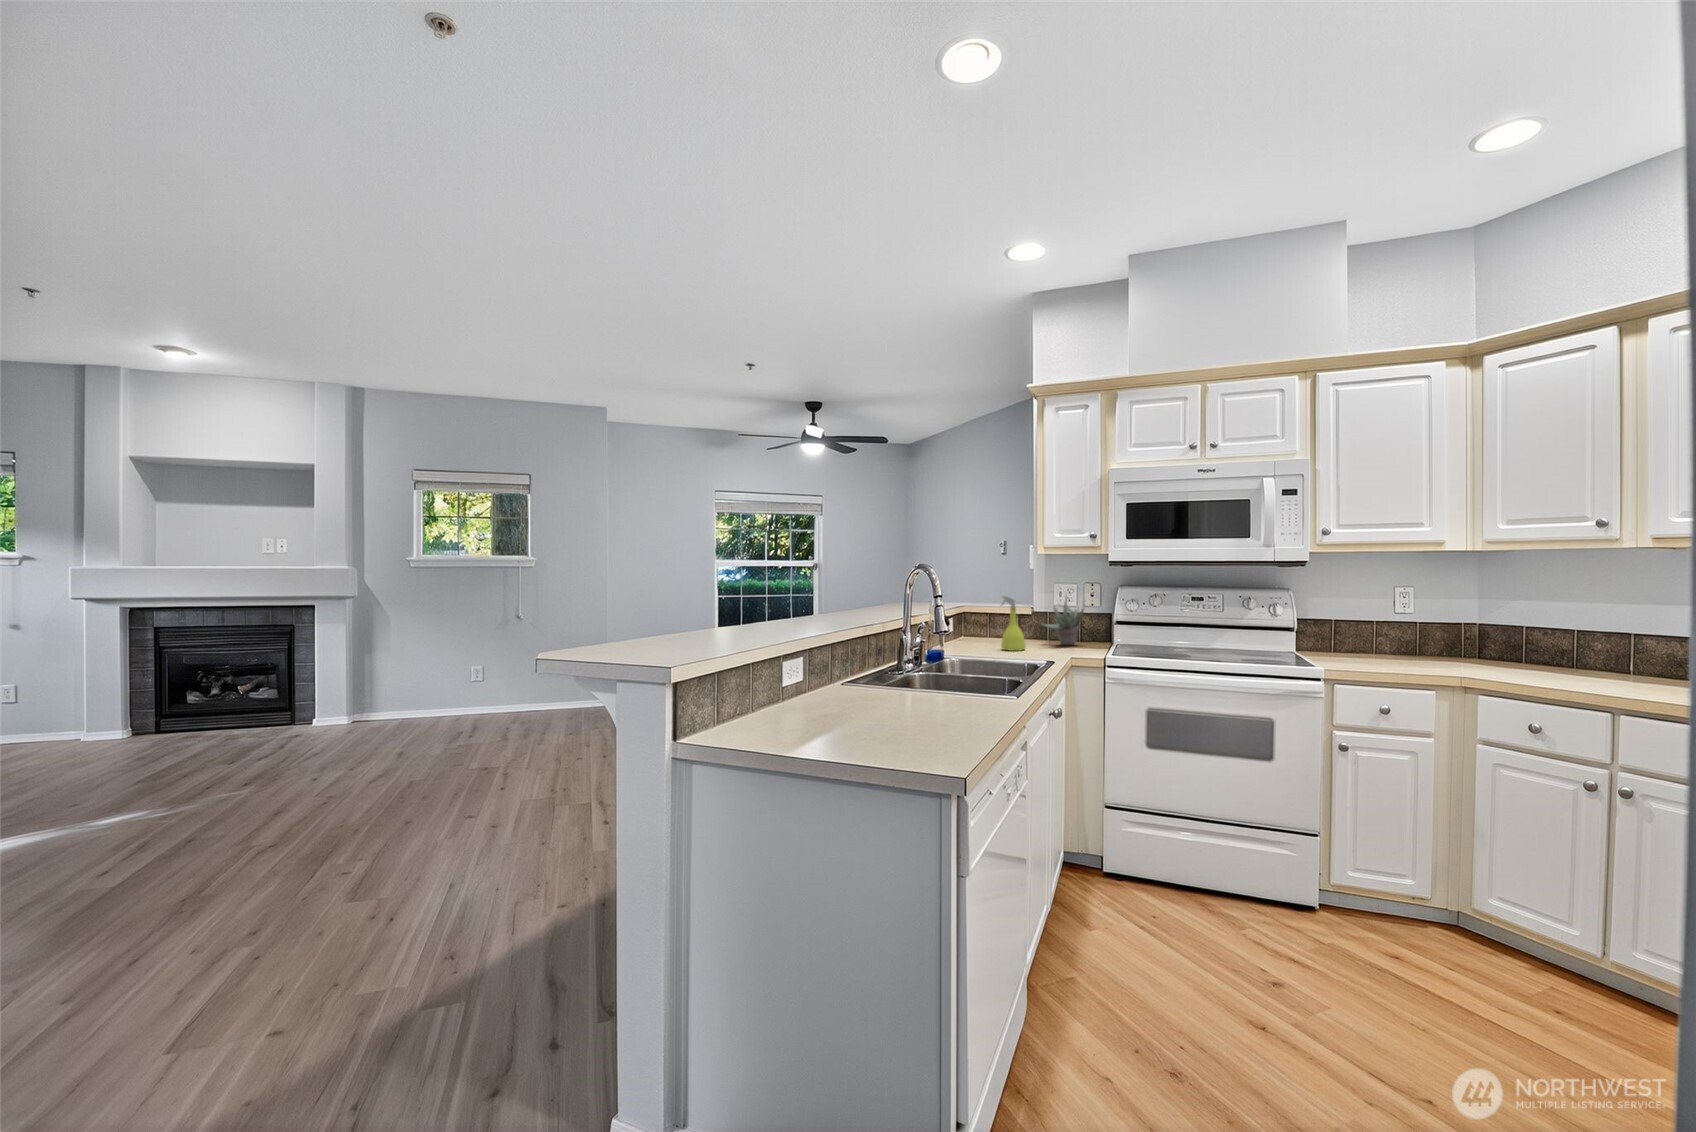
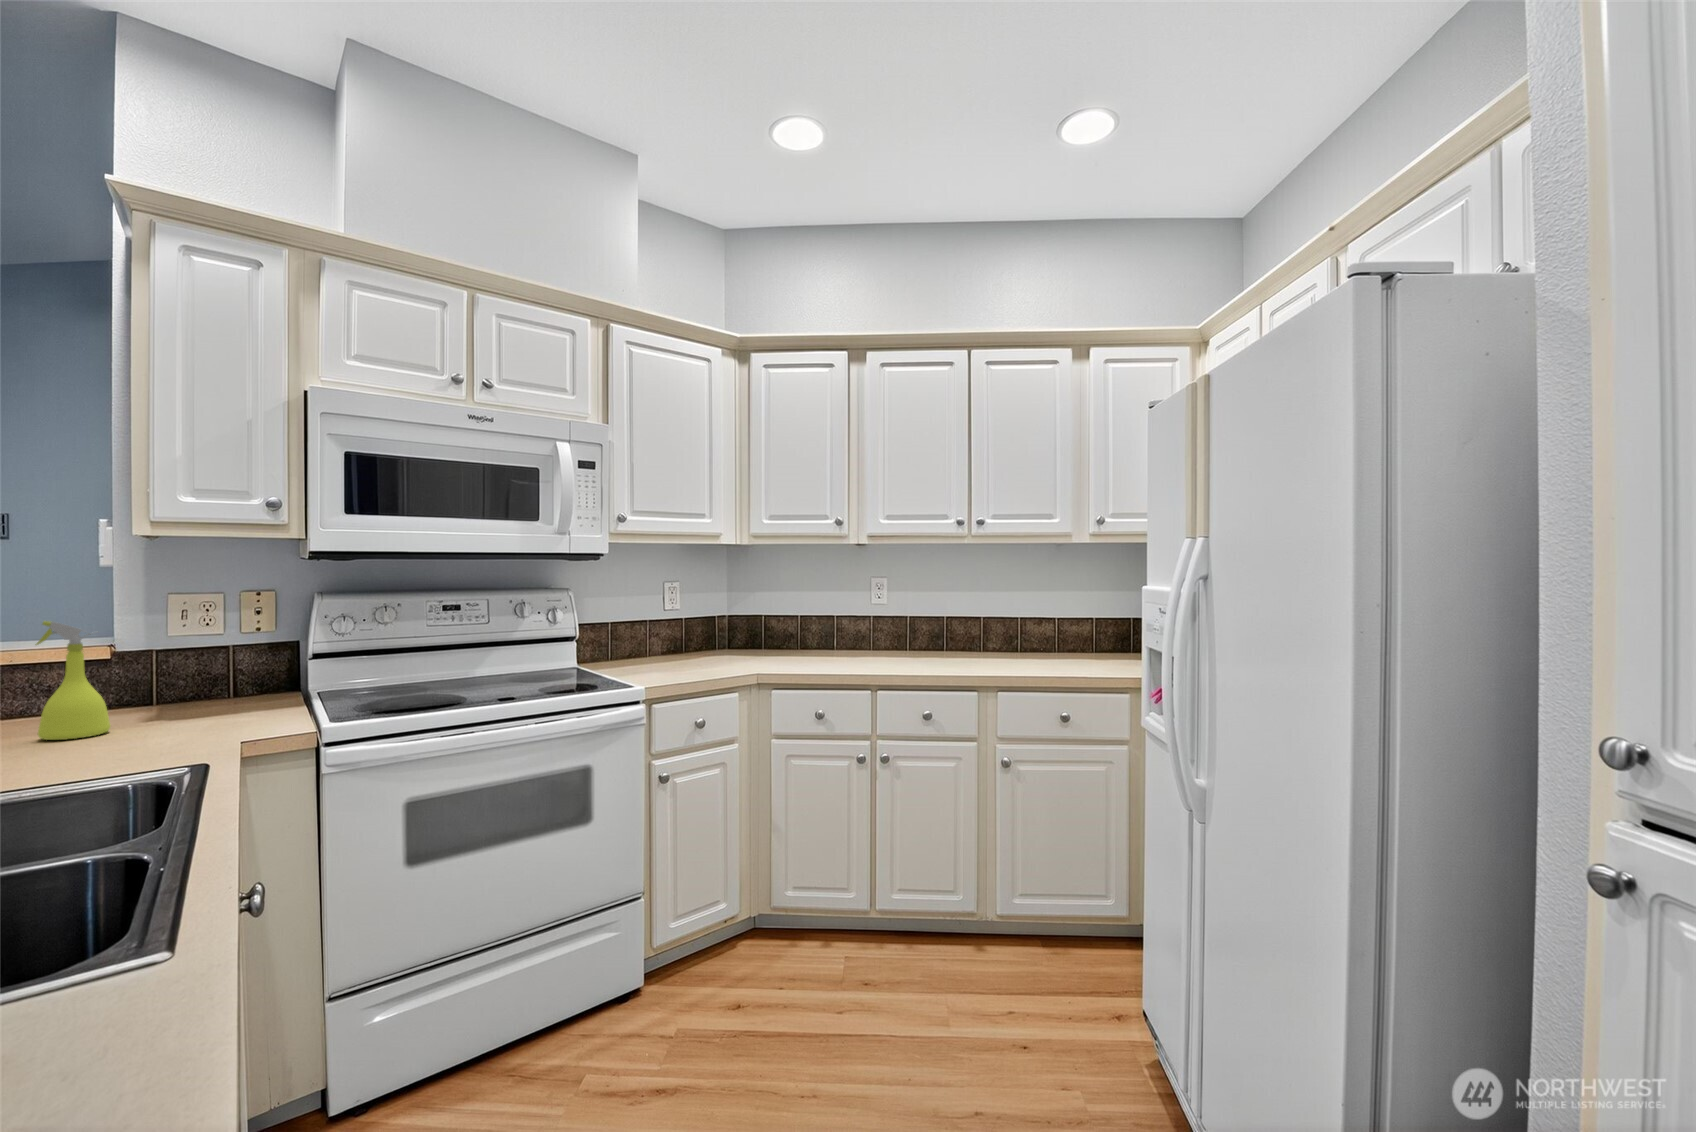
succulent plant: present [1043,596,1084,645] -> none [149,611,249,708]

